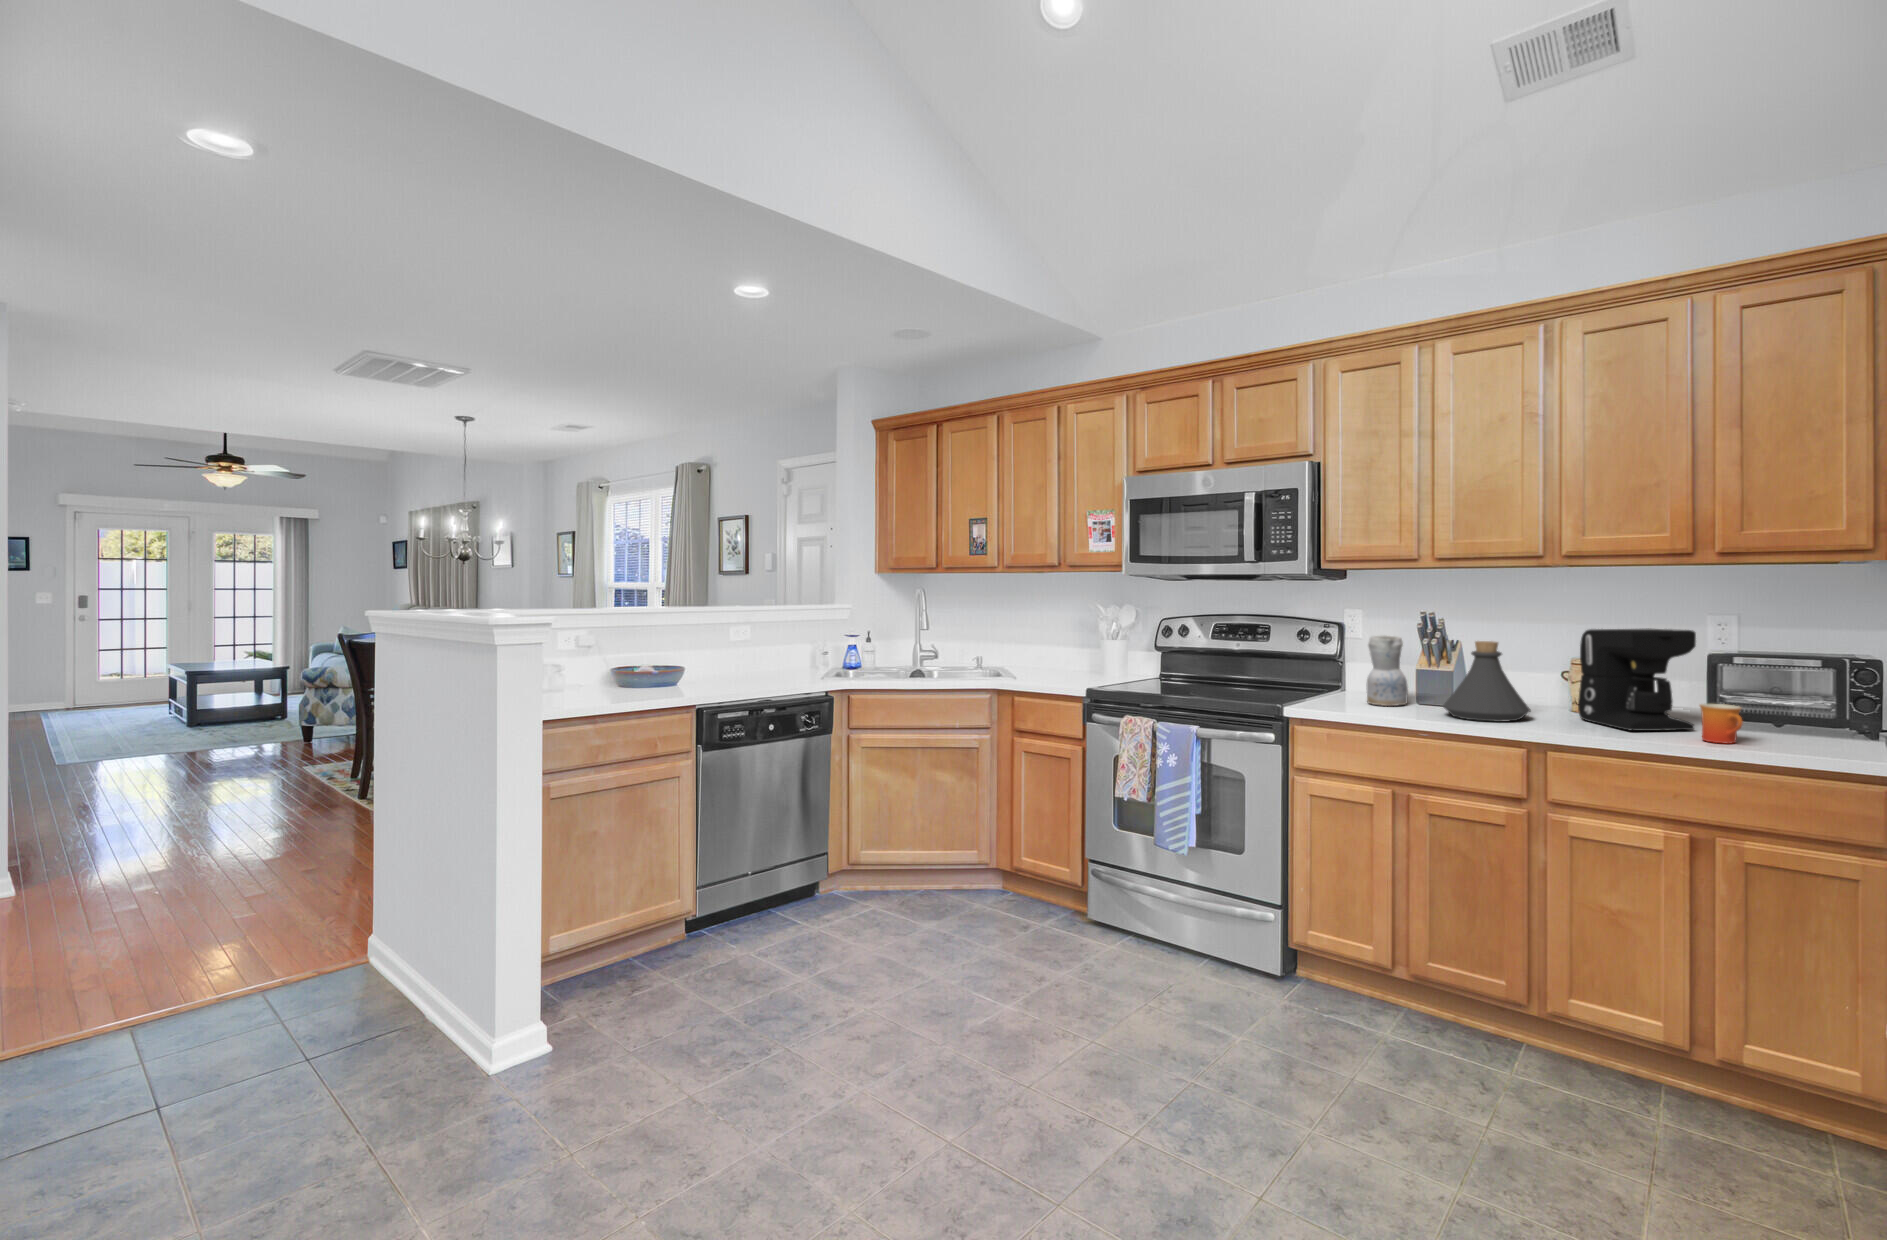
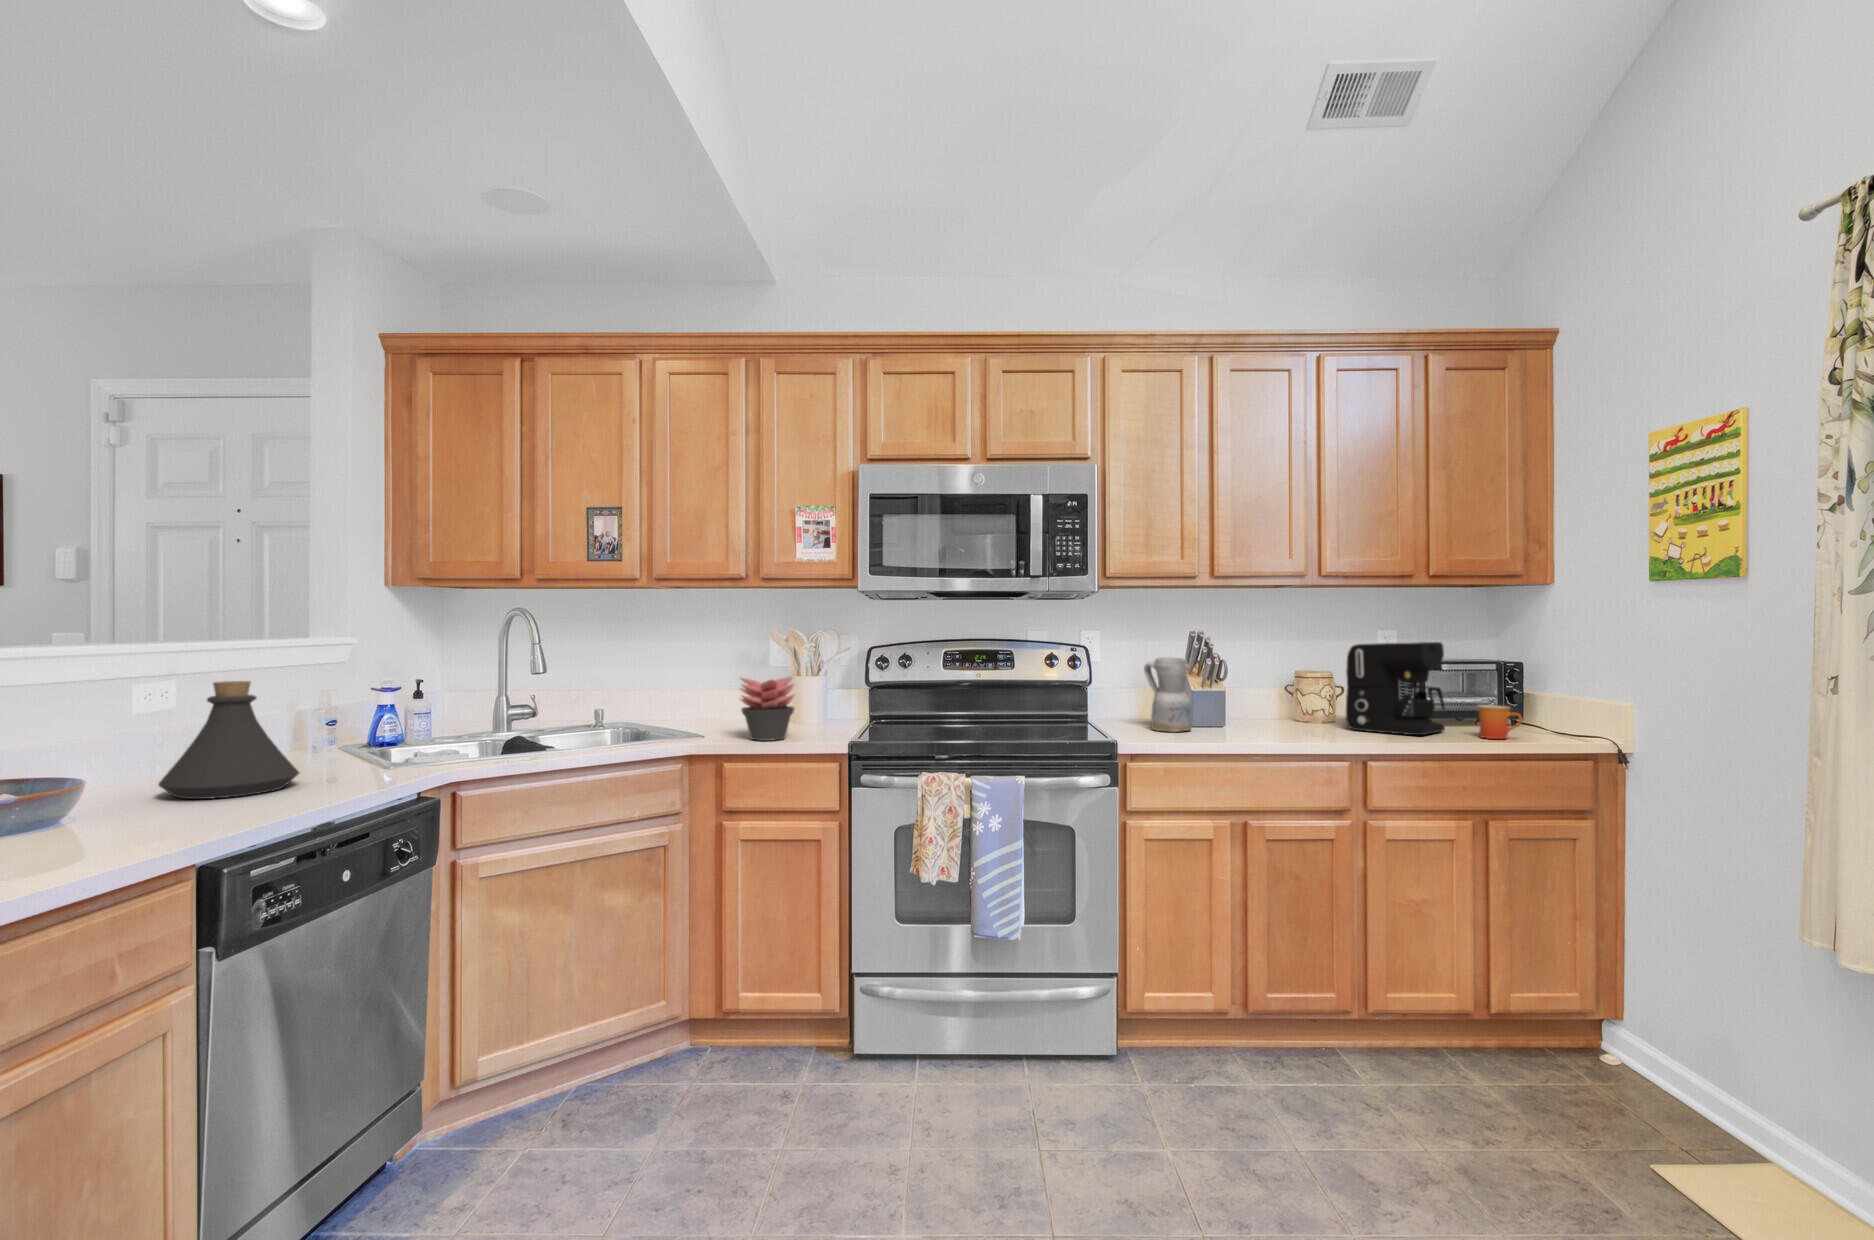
succulent plant: none [1033,640,1078,686] -> present [741,677,794,741]
bottle: present [1443,641,1530,722] -> present [158,681,299,799]

